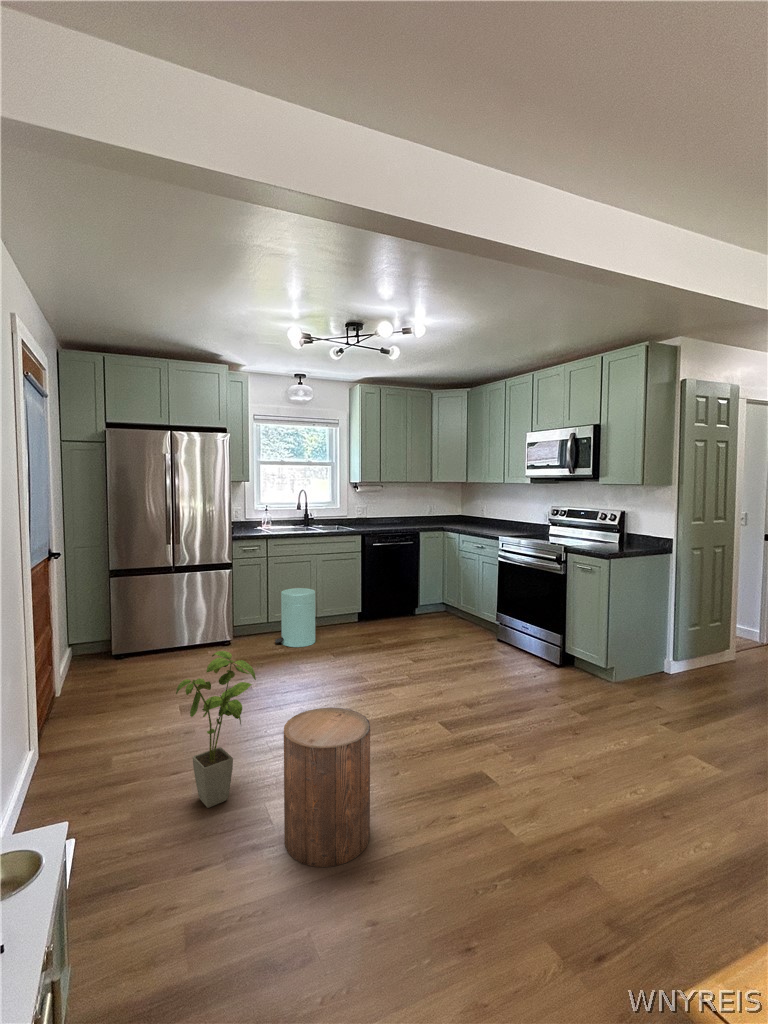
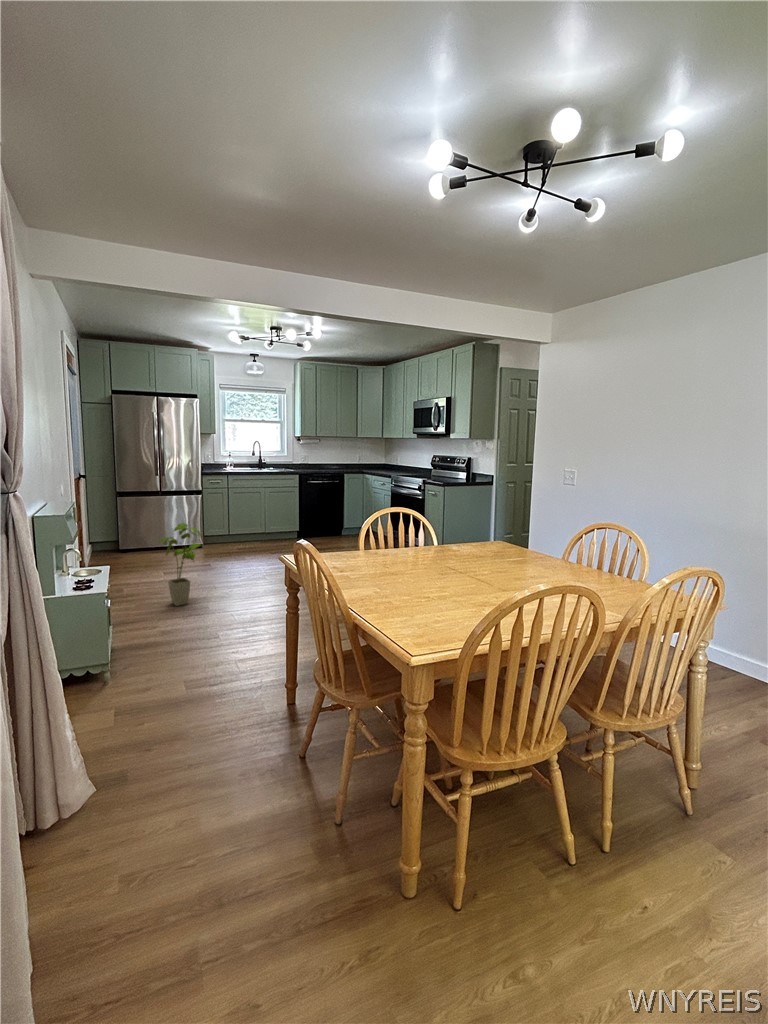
trash can: present [275,588,315,647] -> none [233,510,262,549]
stool: present [284,708,370,867] -> none [213,553,260,622]

